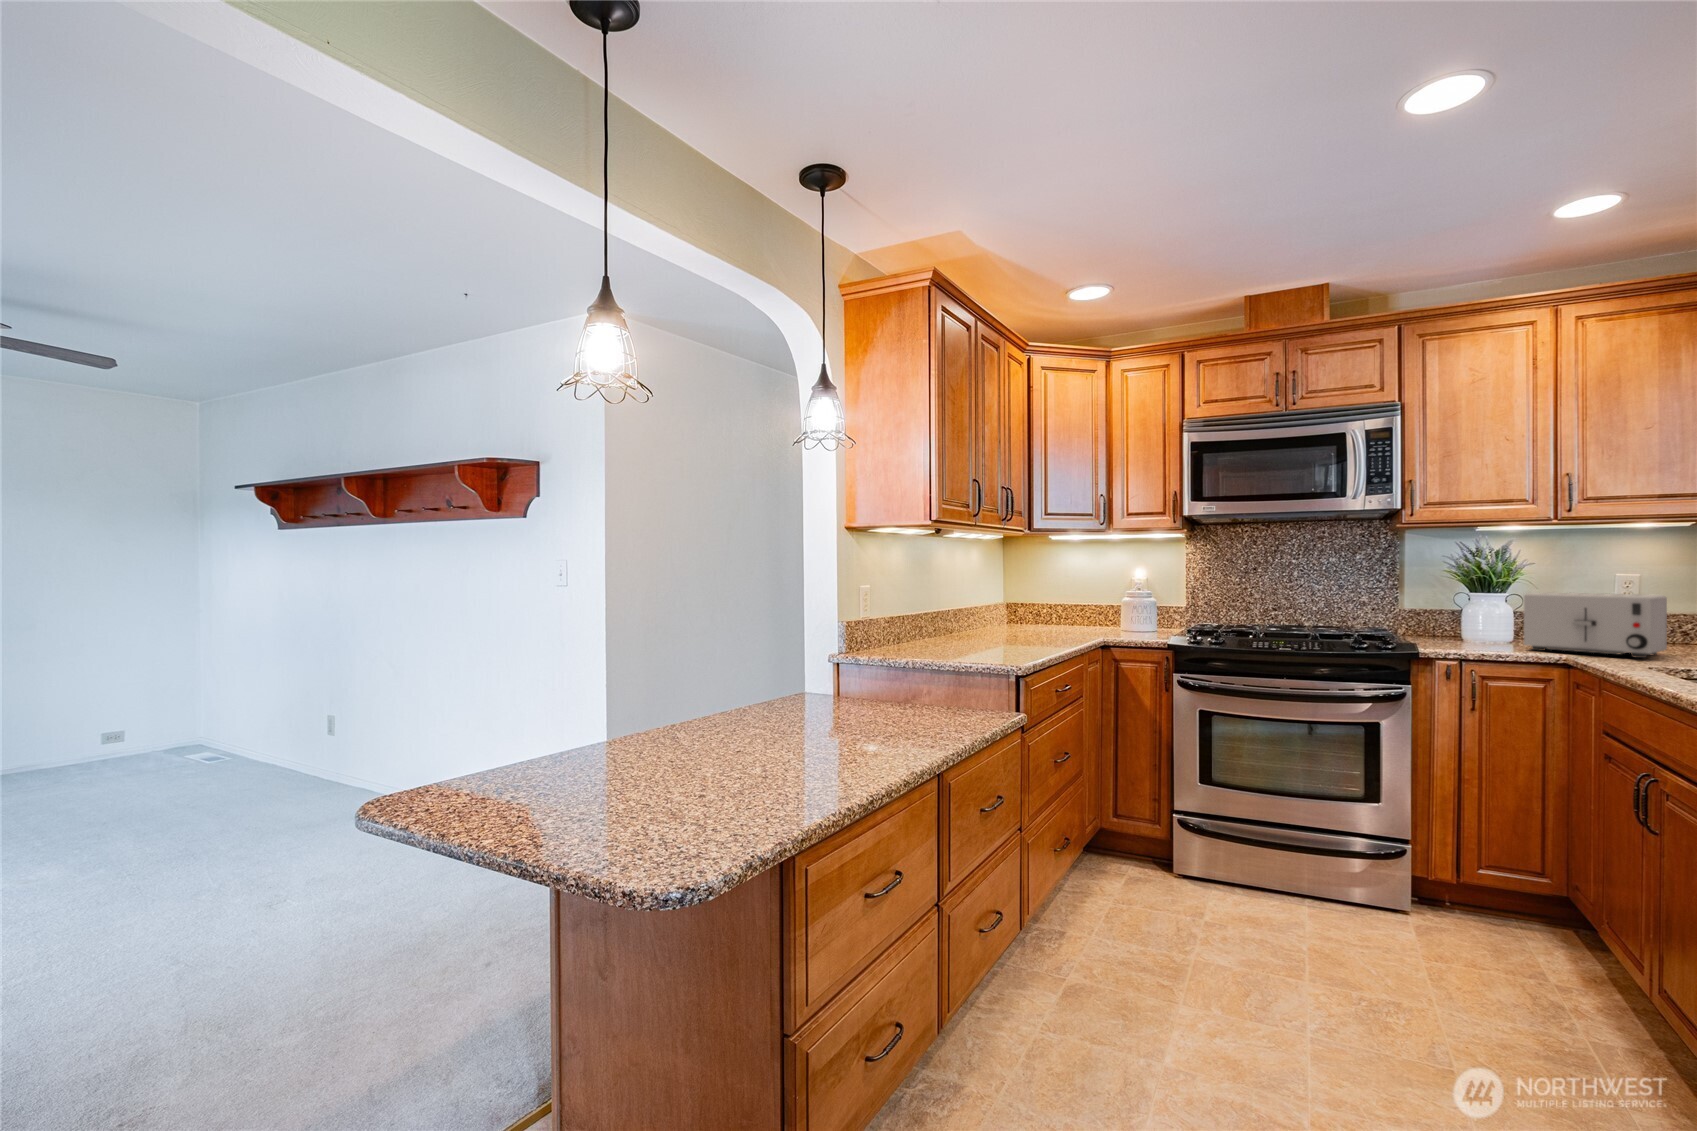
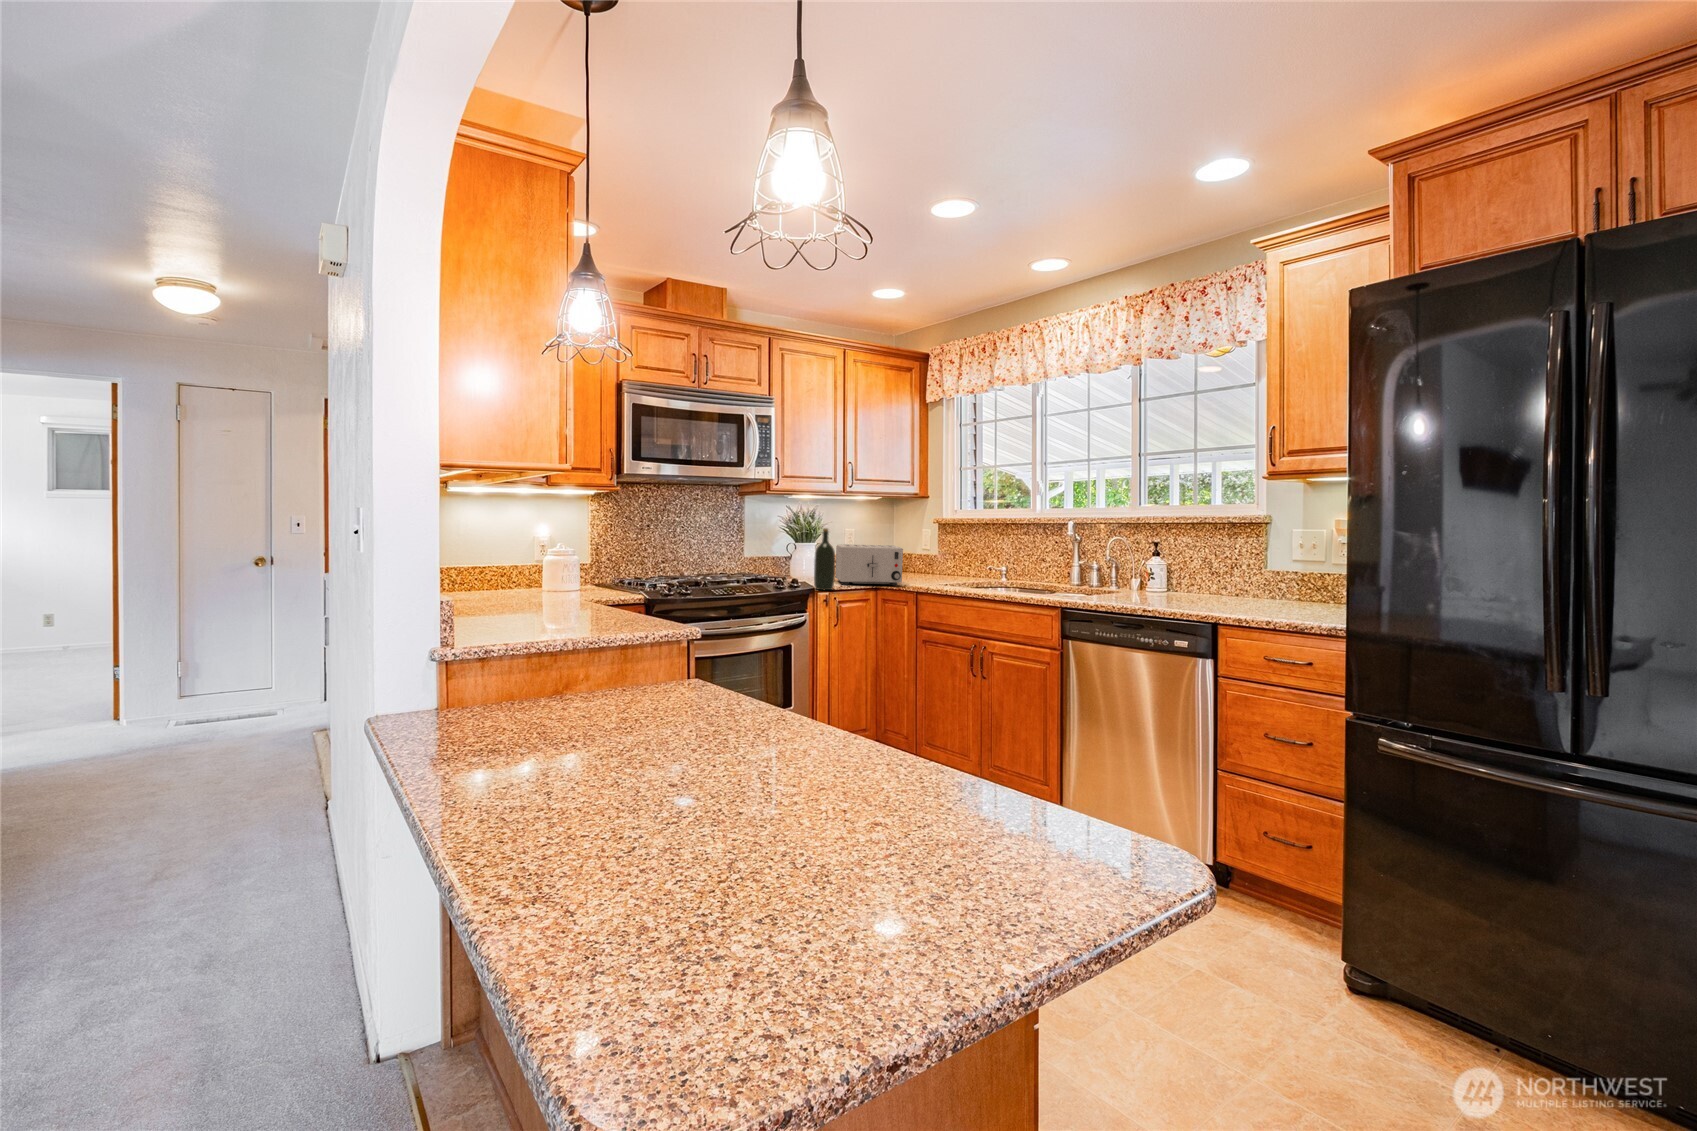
wine bottle: none [1446,566,1483,652] -> present [814,528,835,590]

